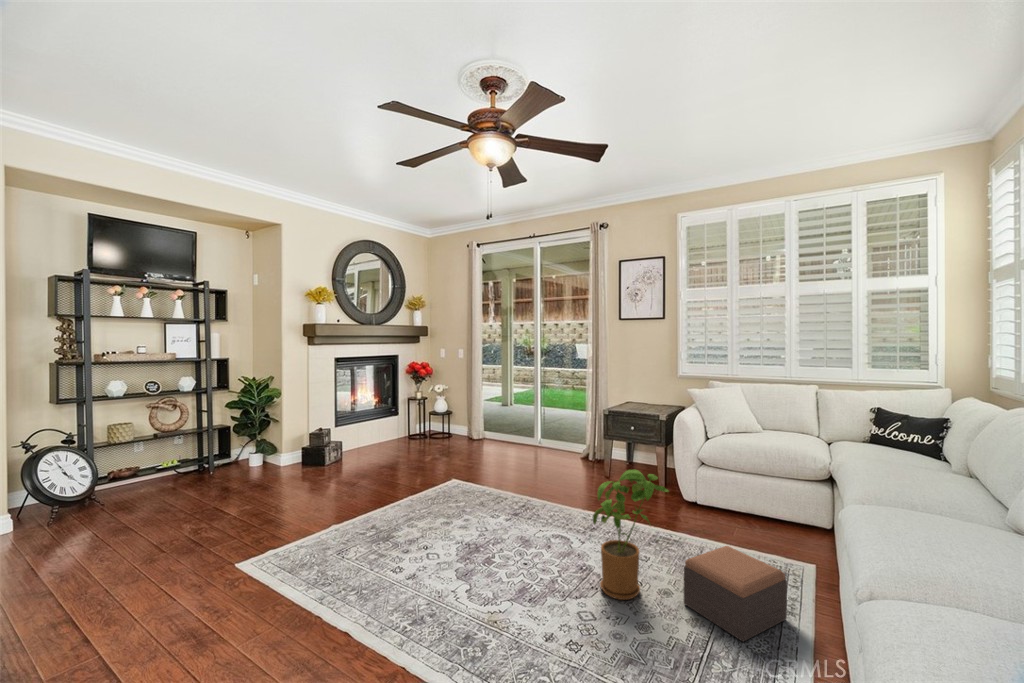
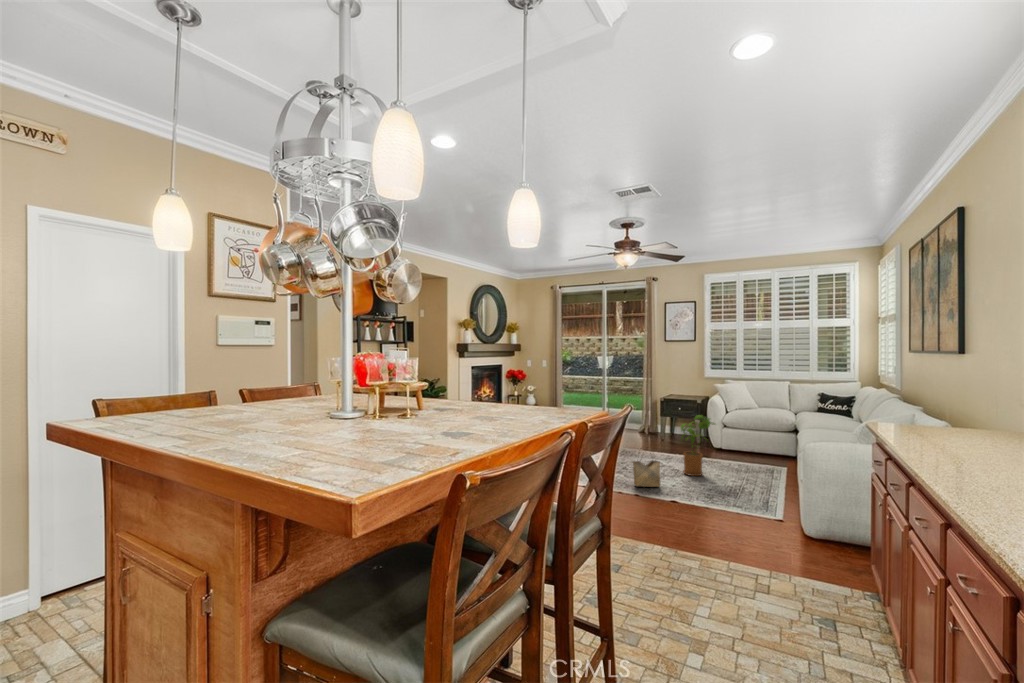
footstool: present [684,546,787,642] -> none [724,453,771,485]
woven basket: none [460,553,526,655] -> present [633,461,660,487]

